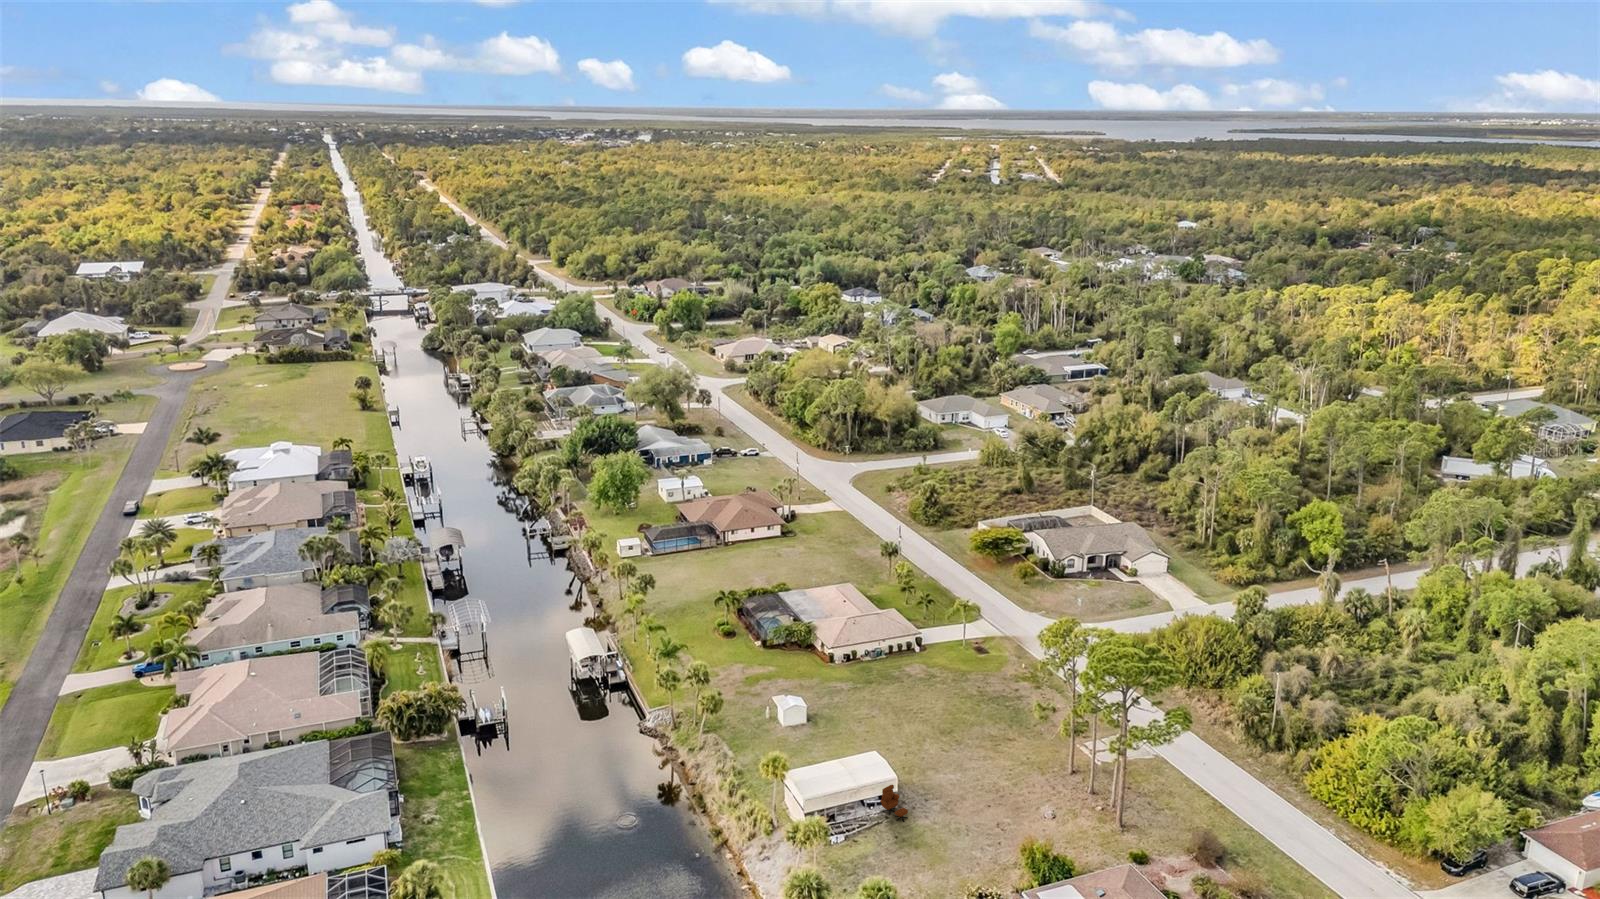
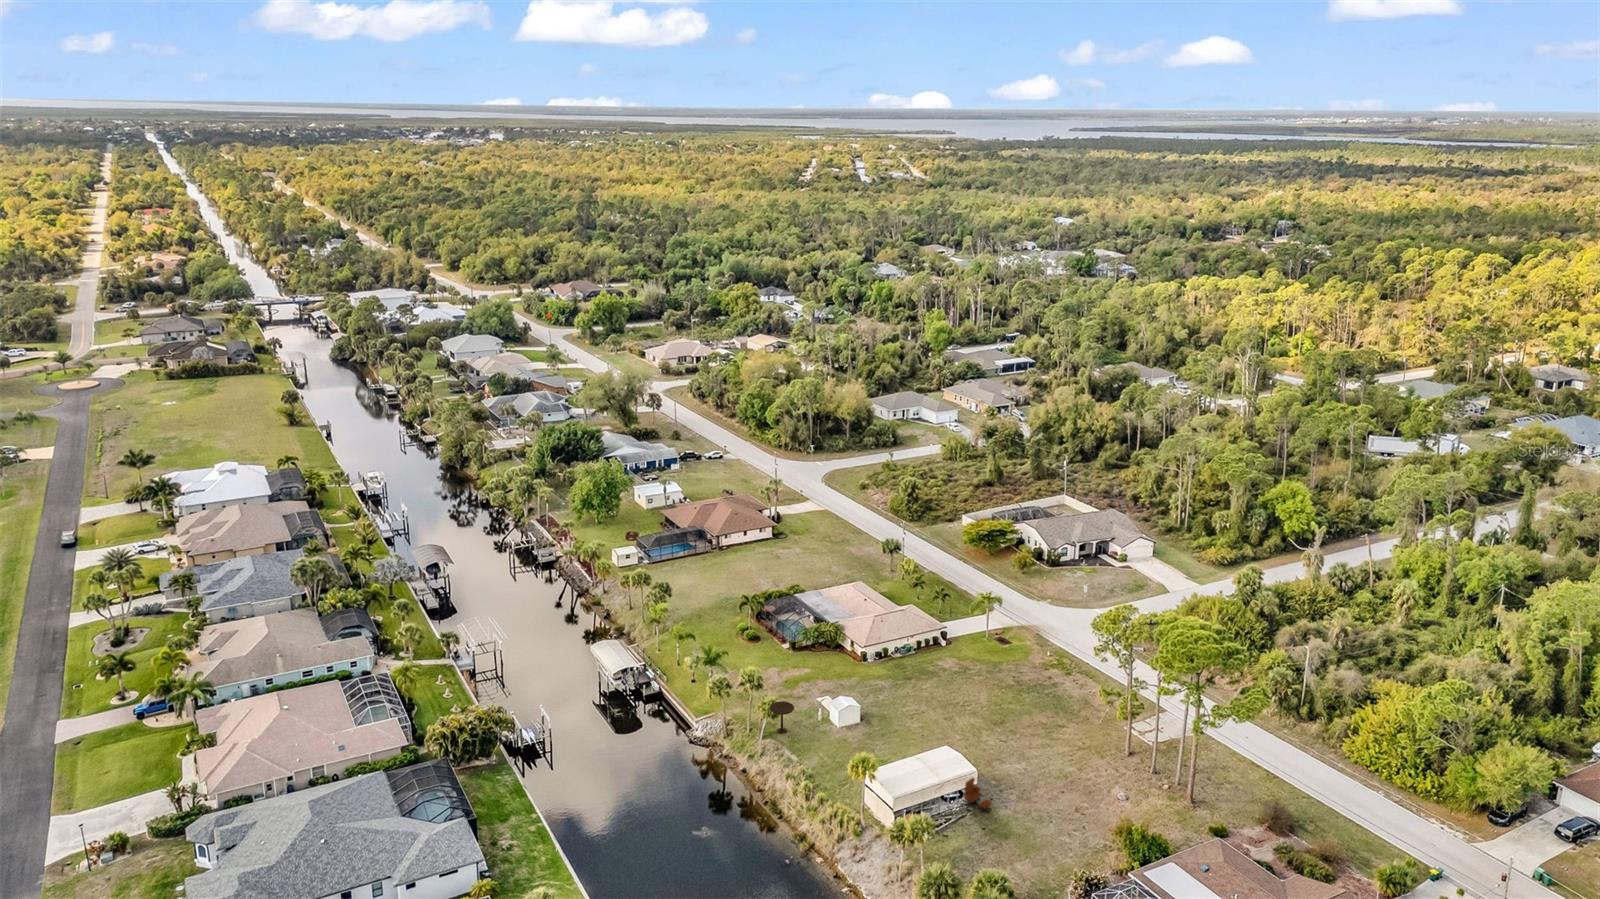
pedestal table: none [712,697,737,729] -> present [769,701,794,734]

